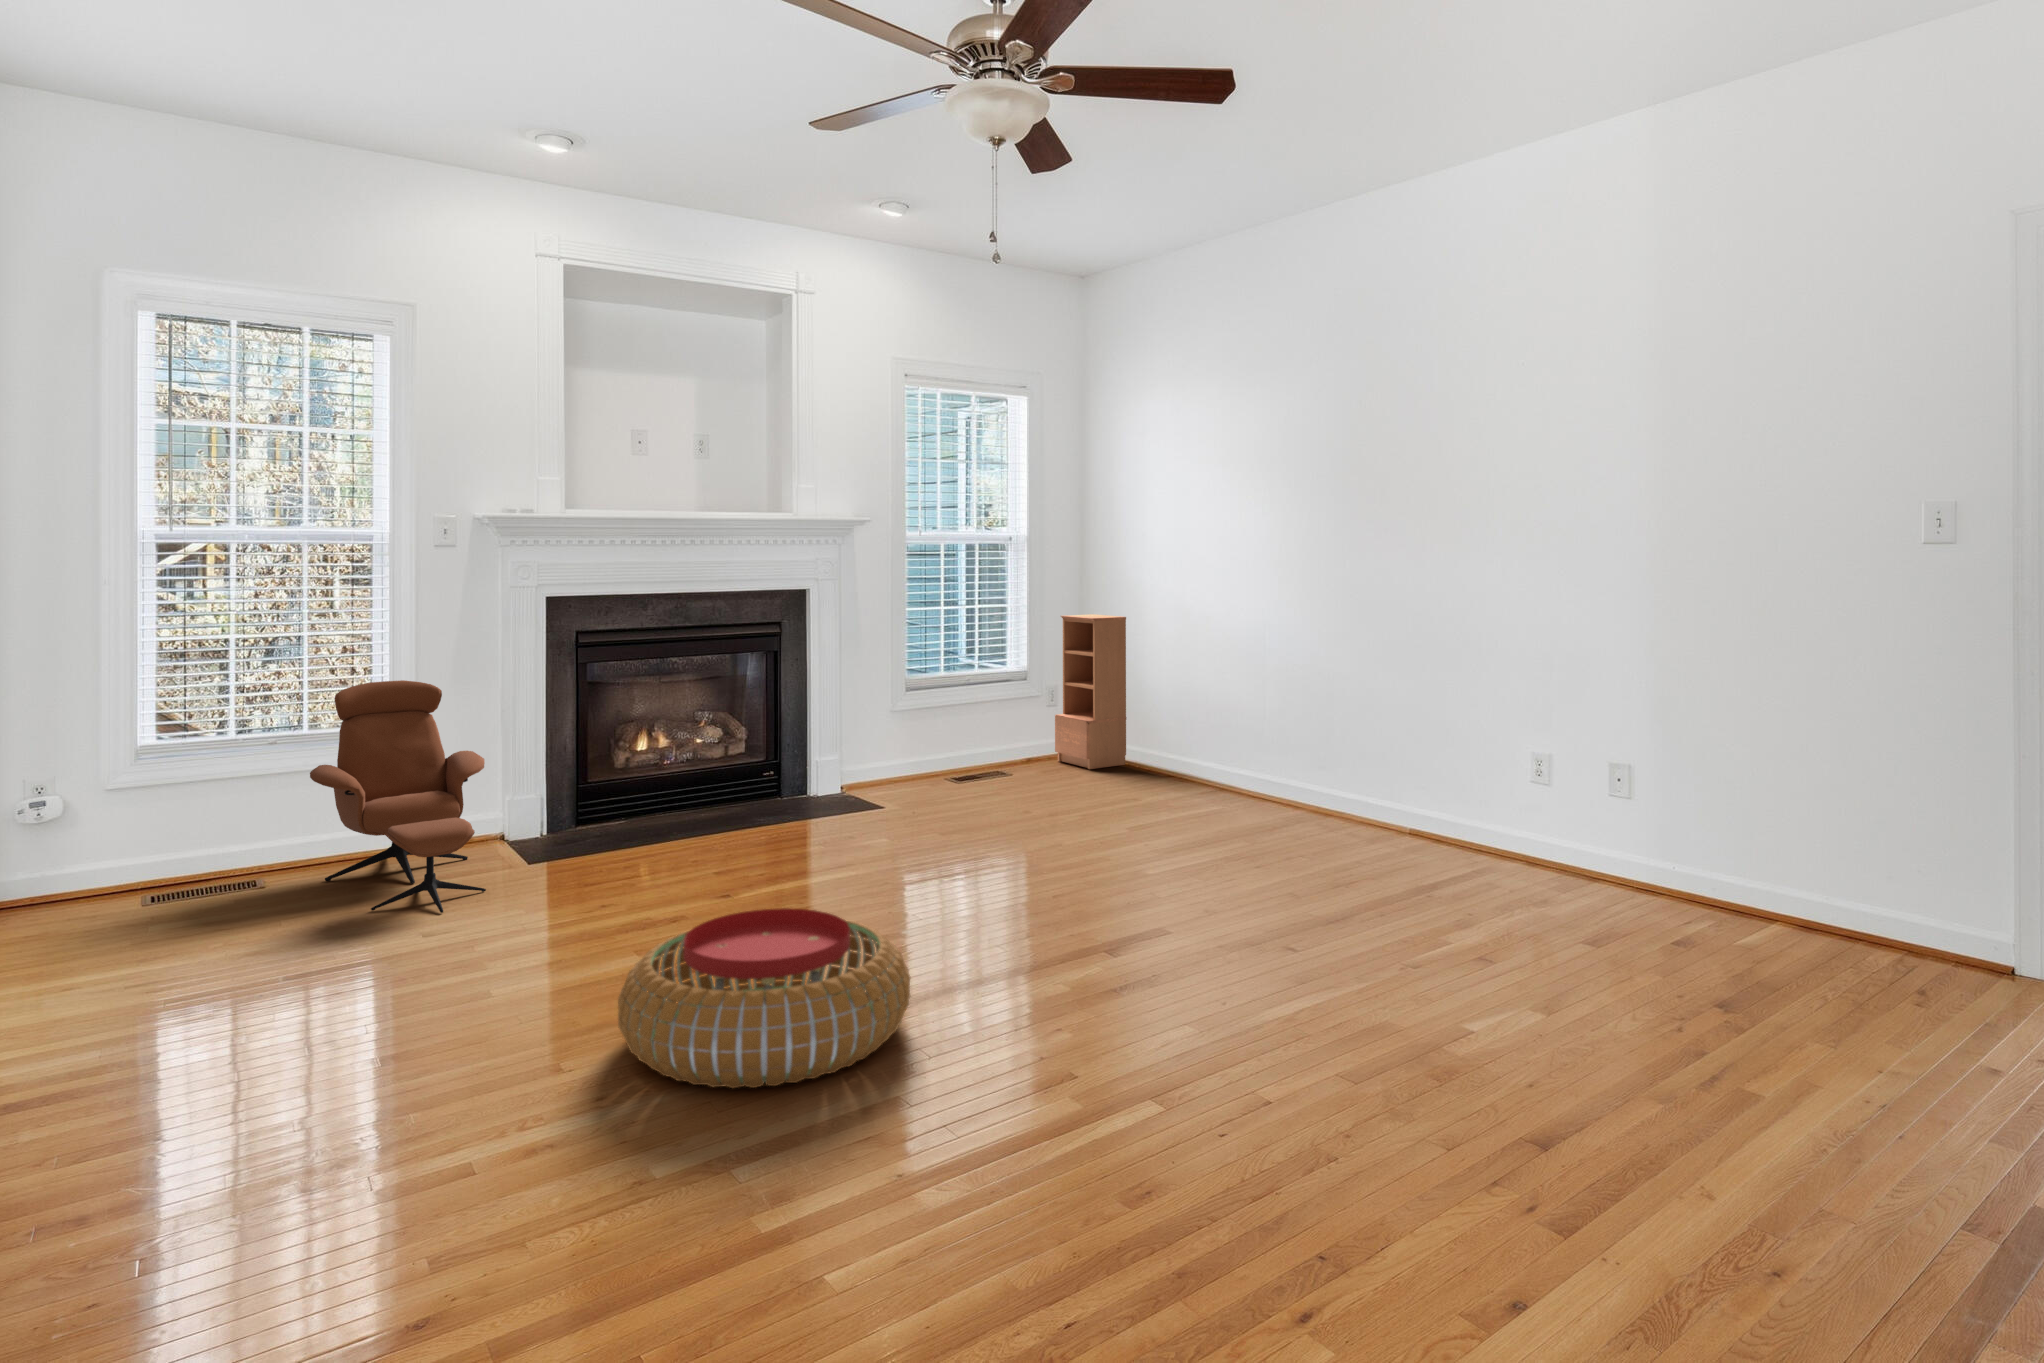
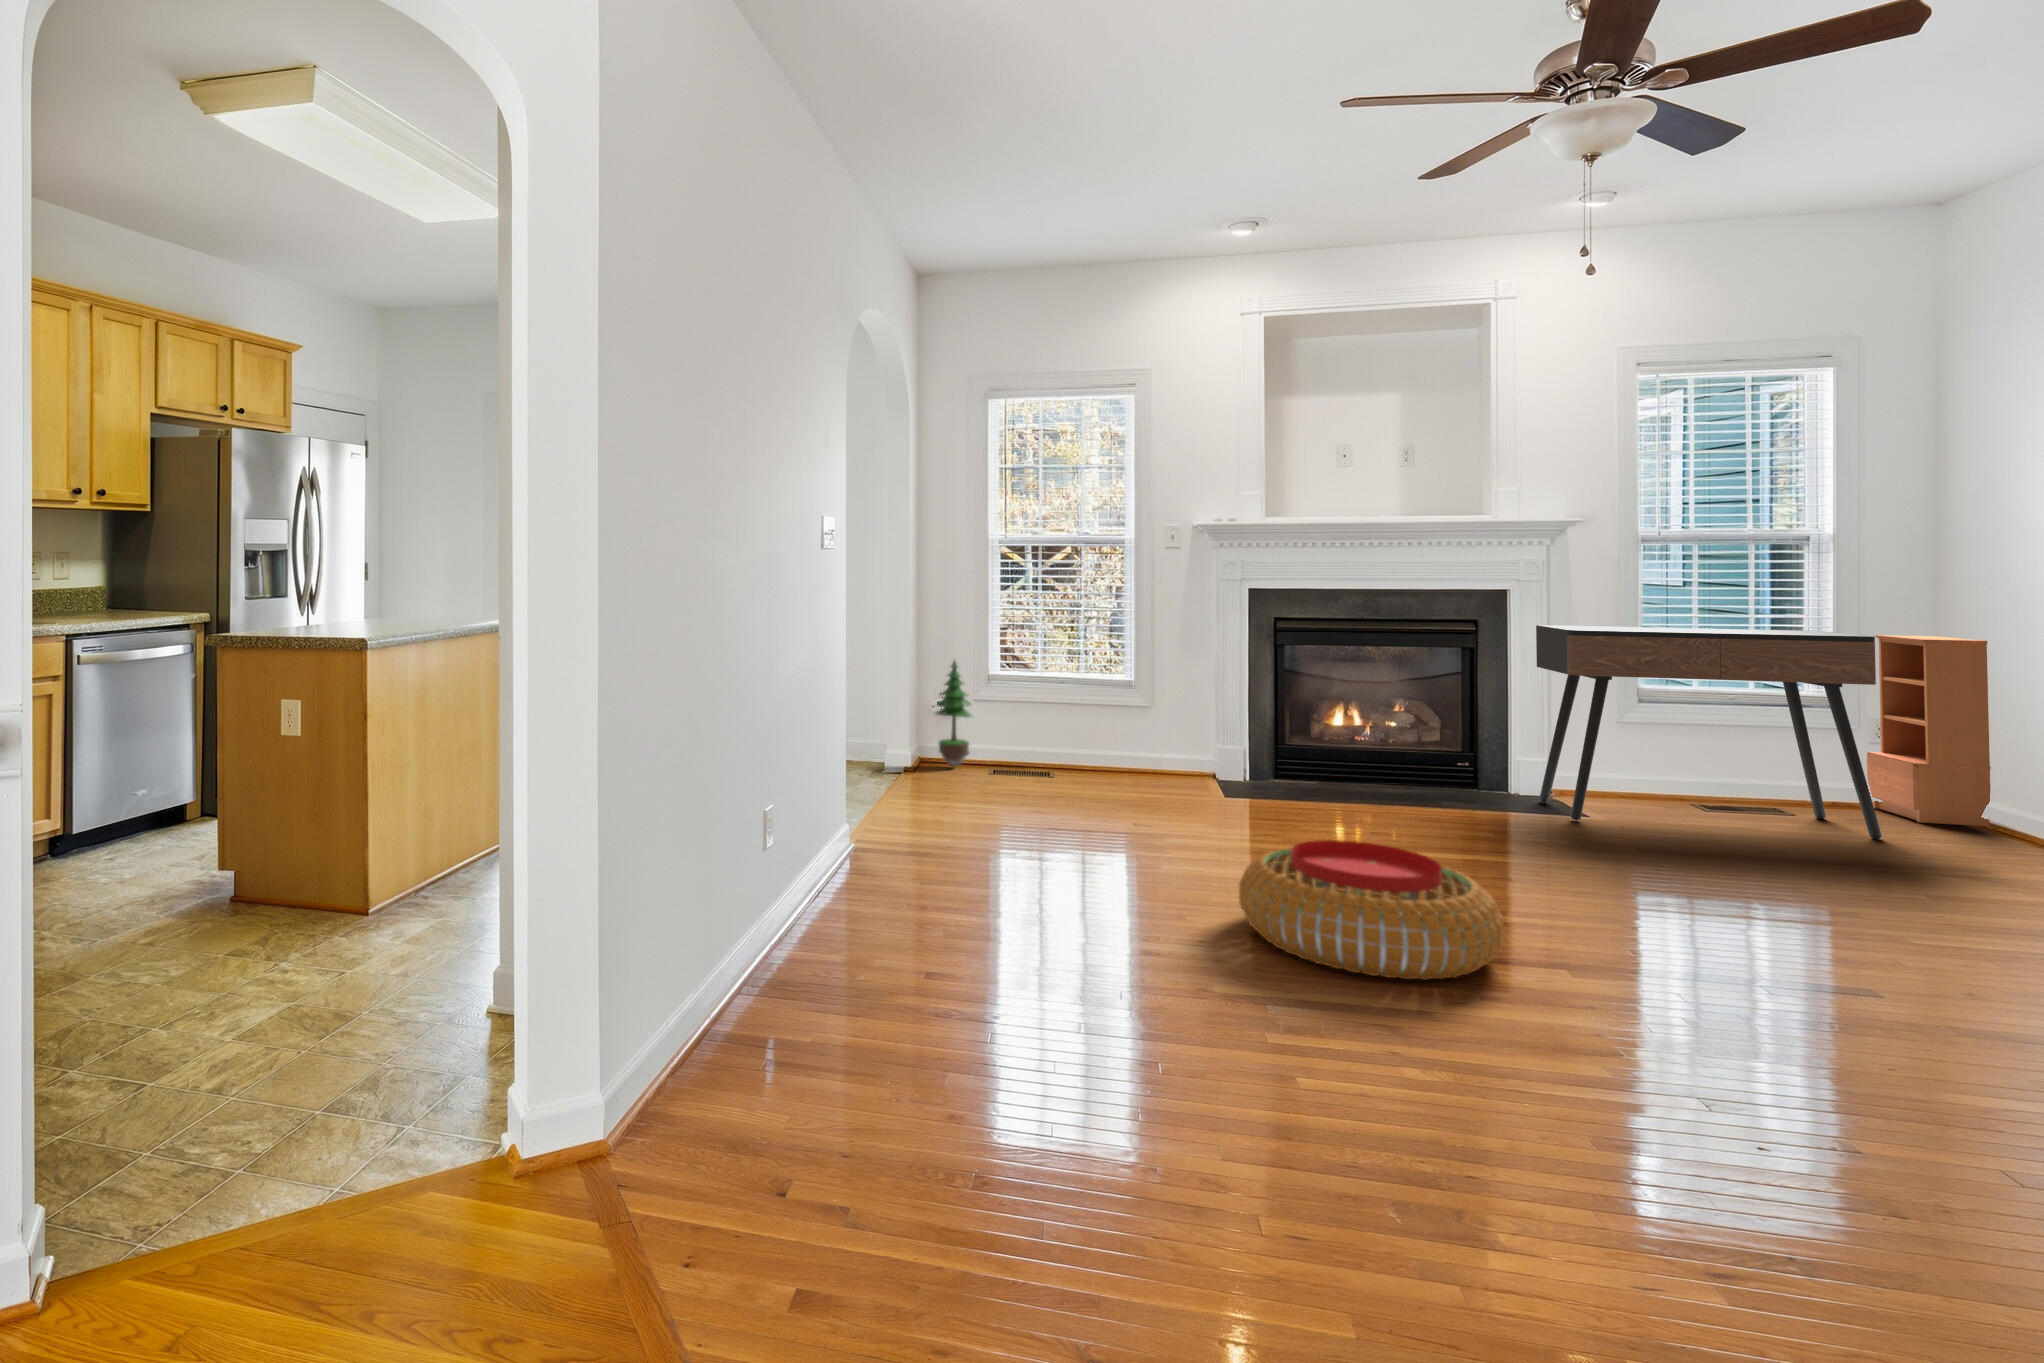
console table: none [838,615,1079,819] -> present [1536,625,1882,839]
lounge chair: present [310,680,486,913] -> none [1081,646,1198,813]
potted tree: none [31,727,113,907] -> present [936,661,971,767]

